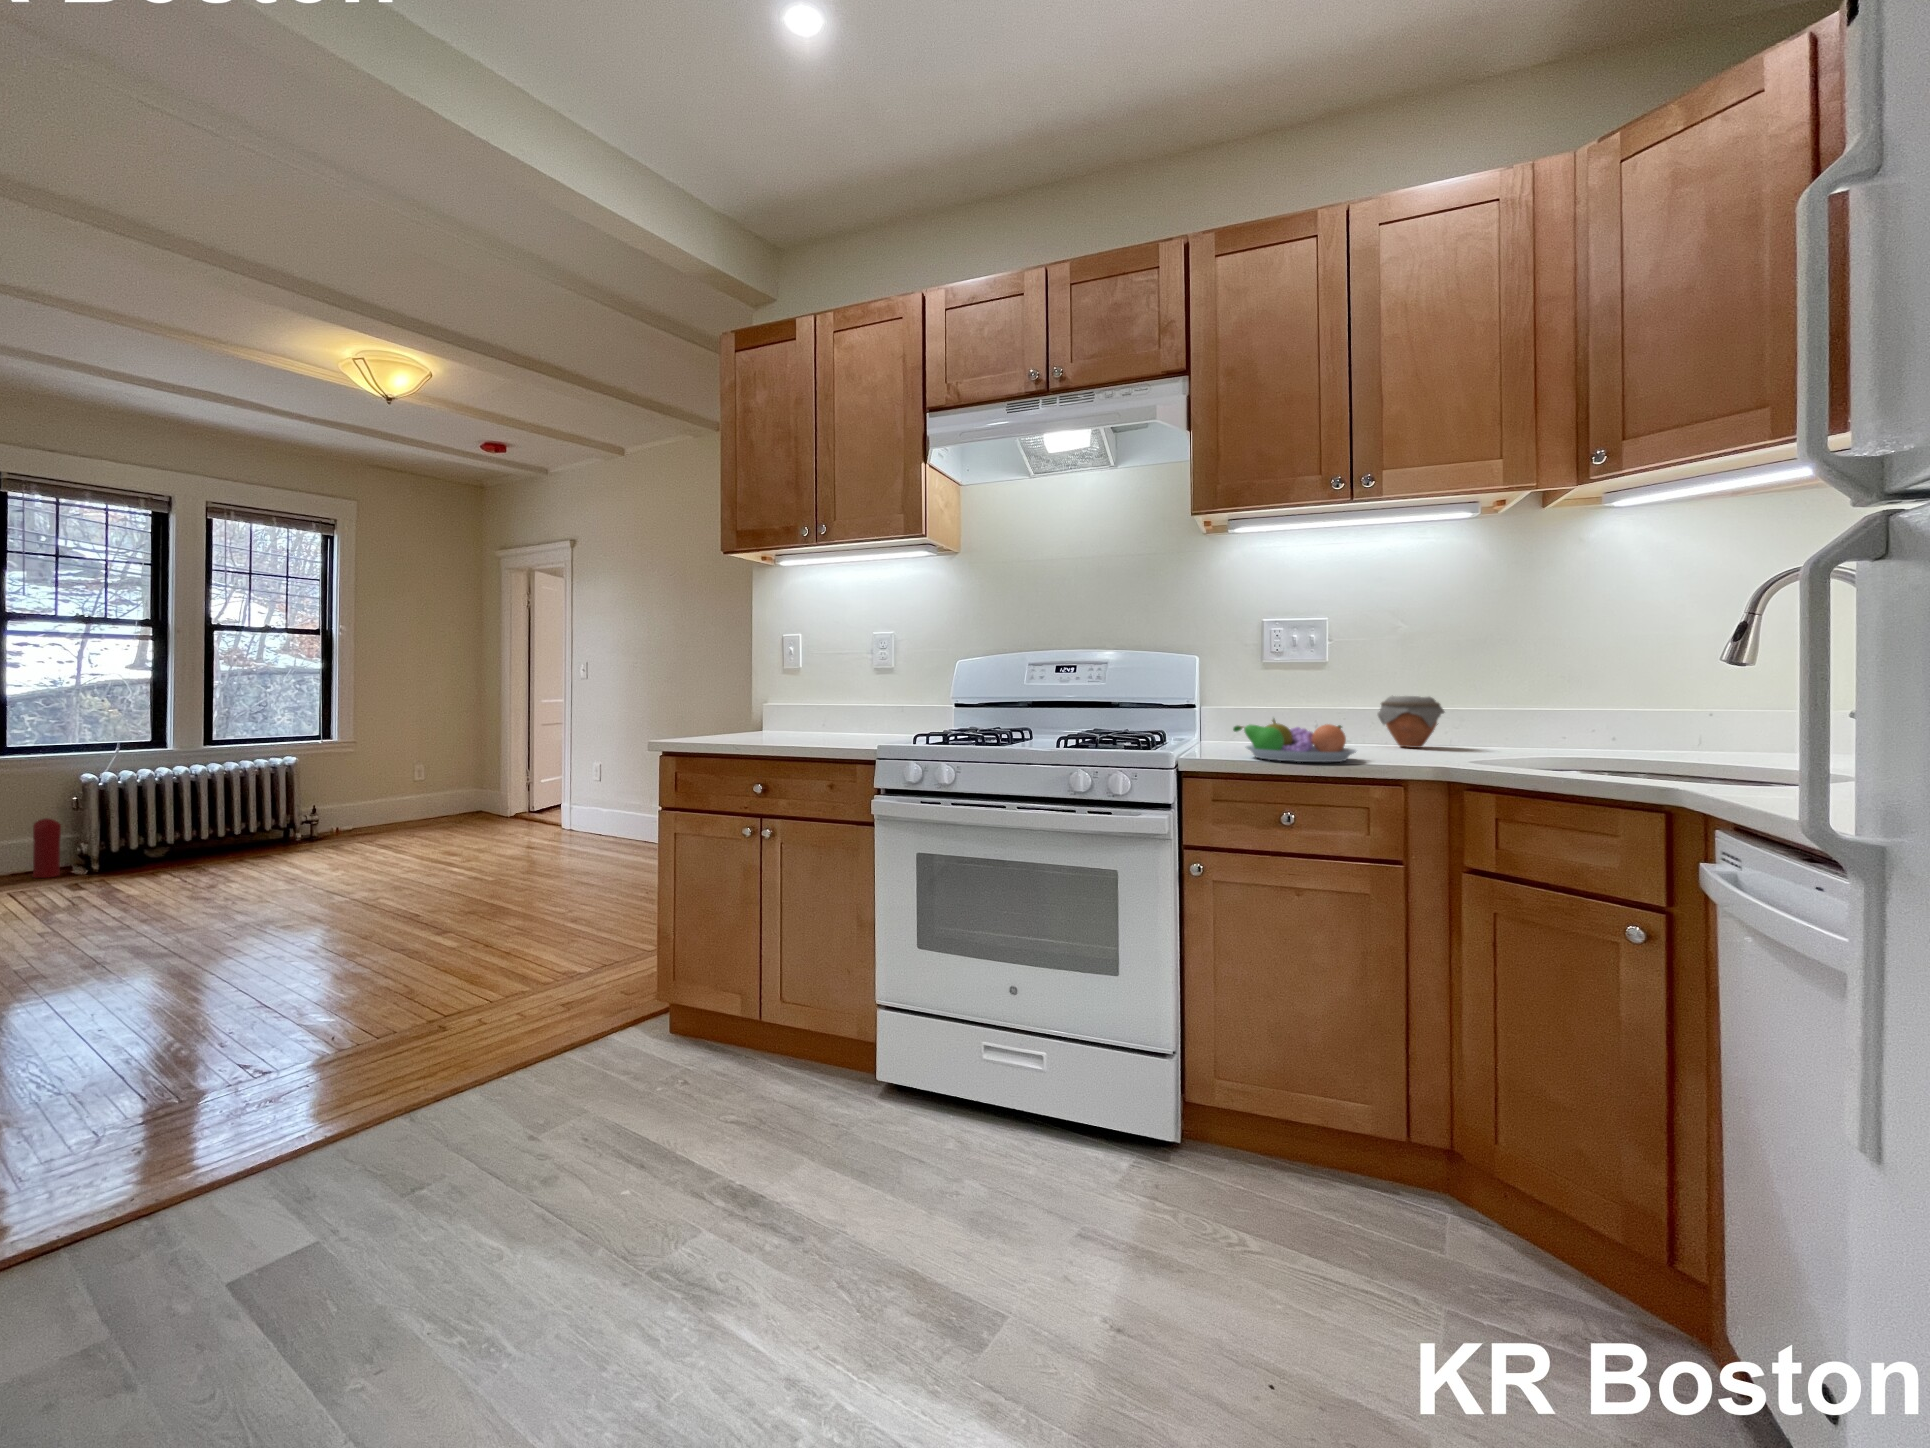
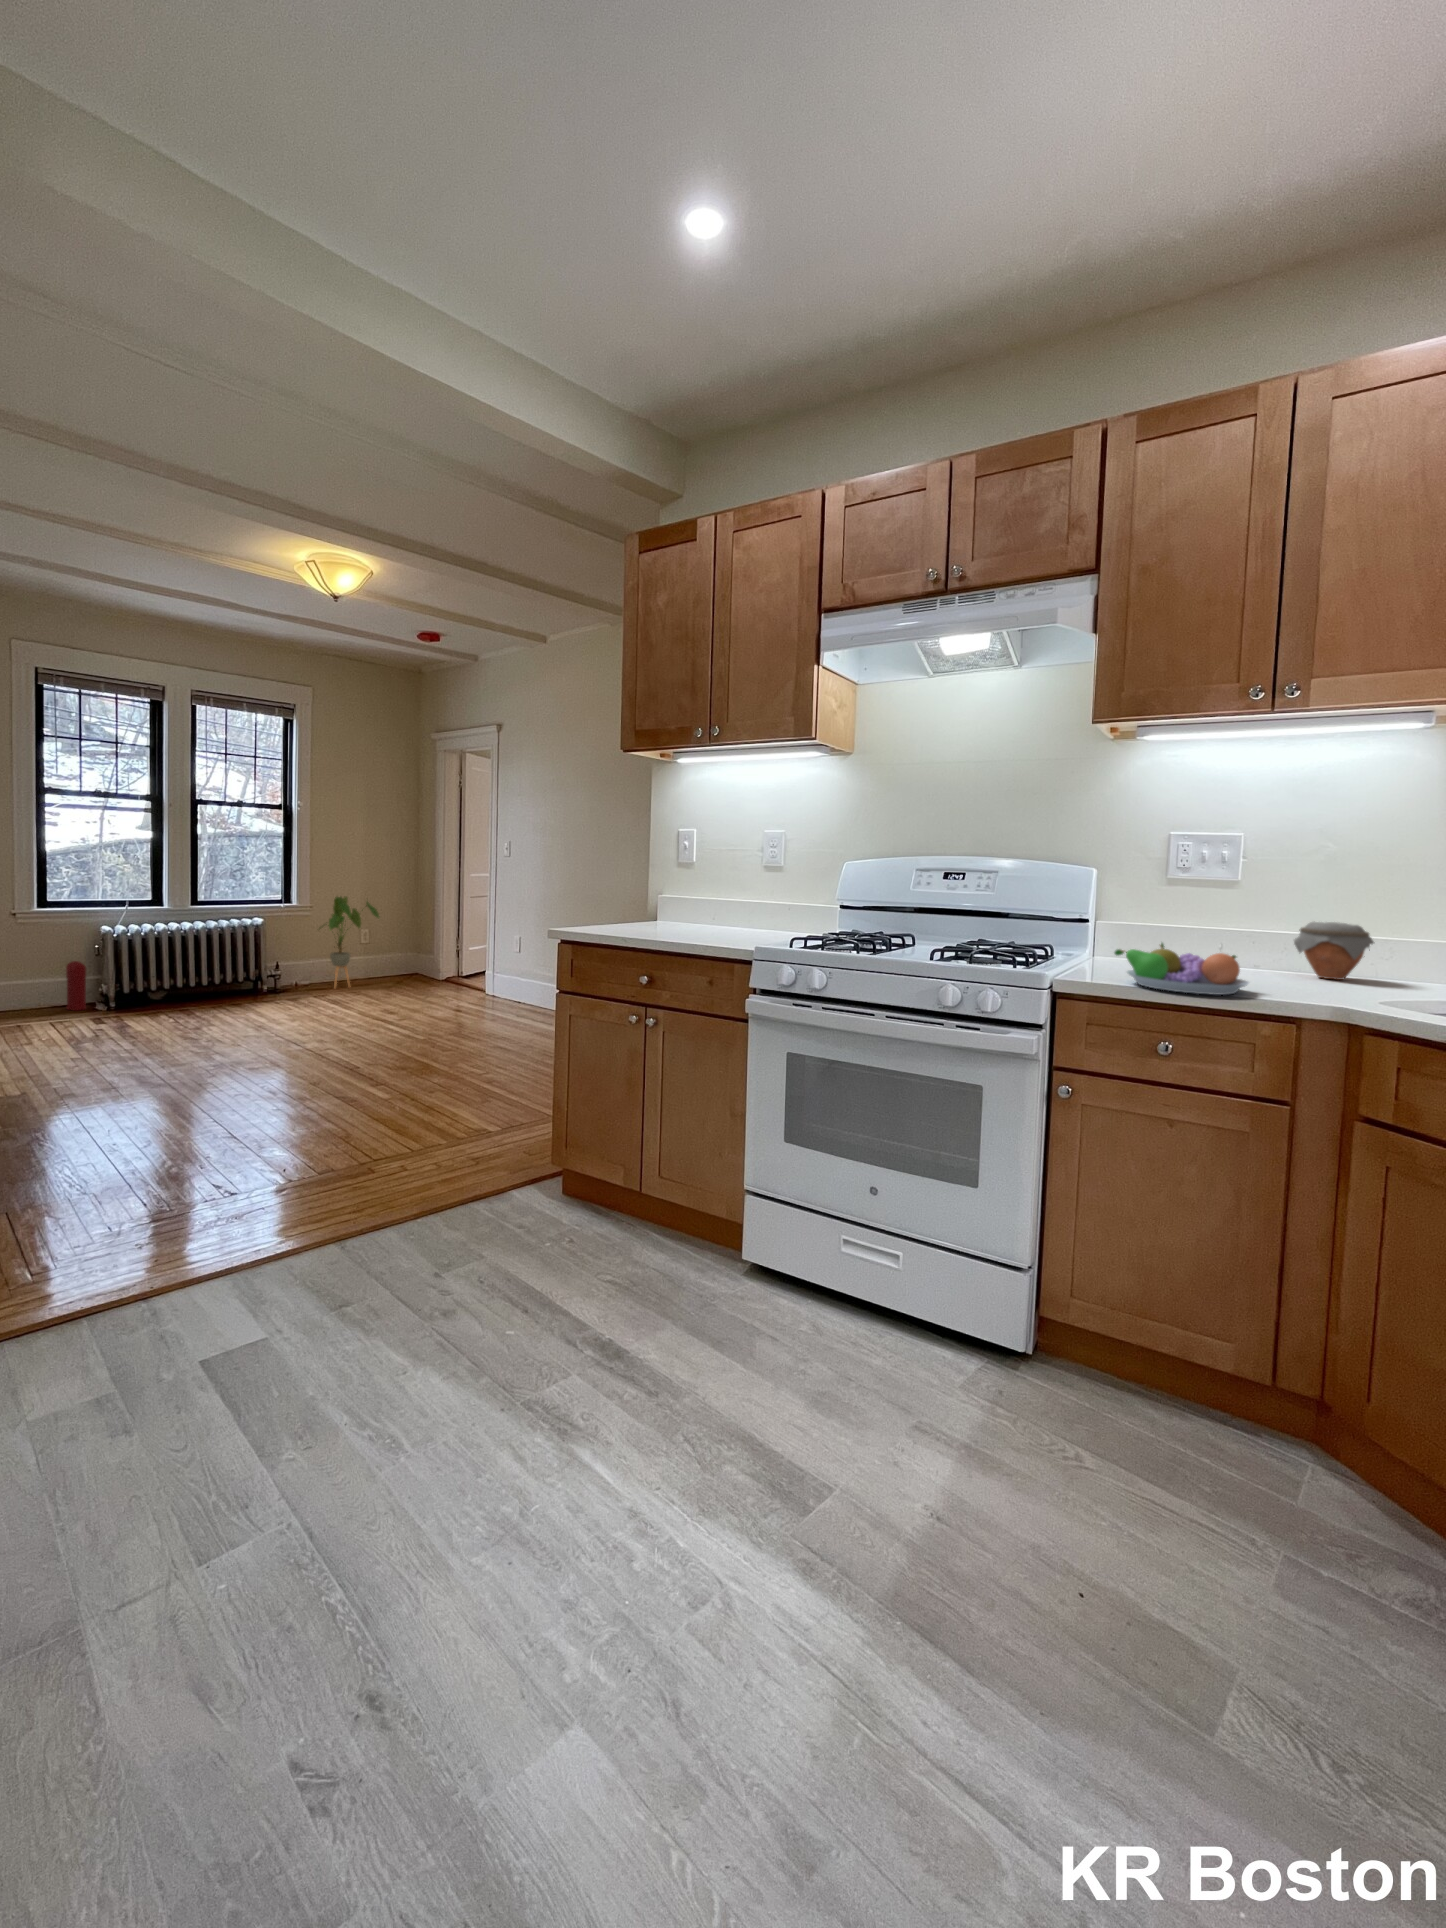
house plant: none [359,730,436,834] -> present [326,897,379,988]

